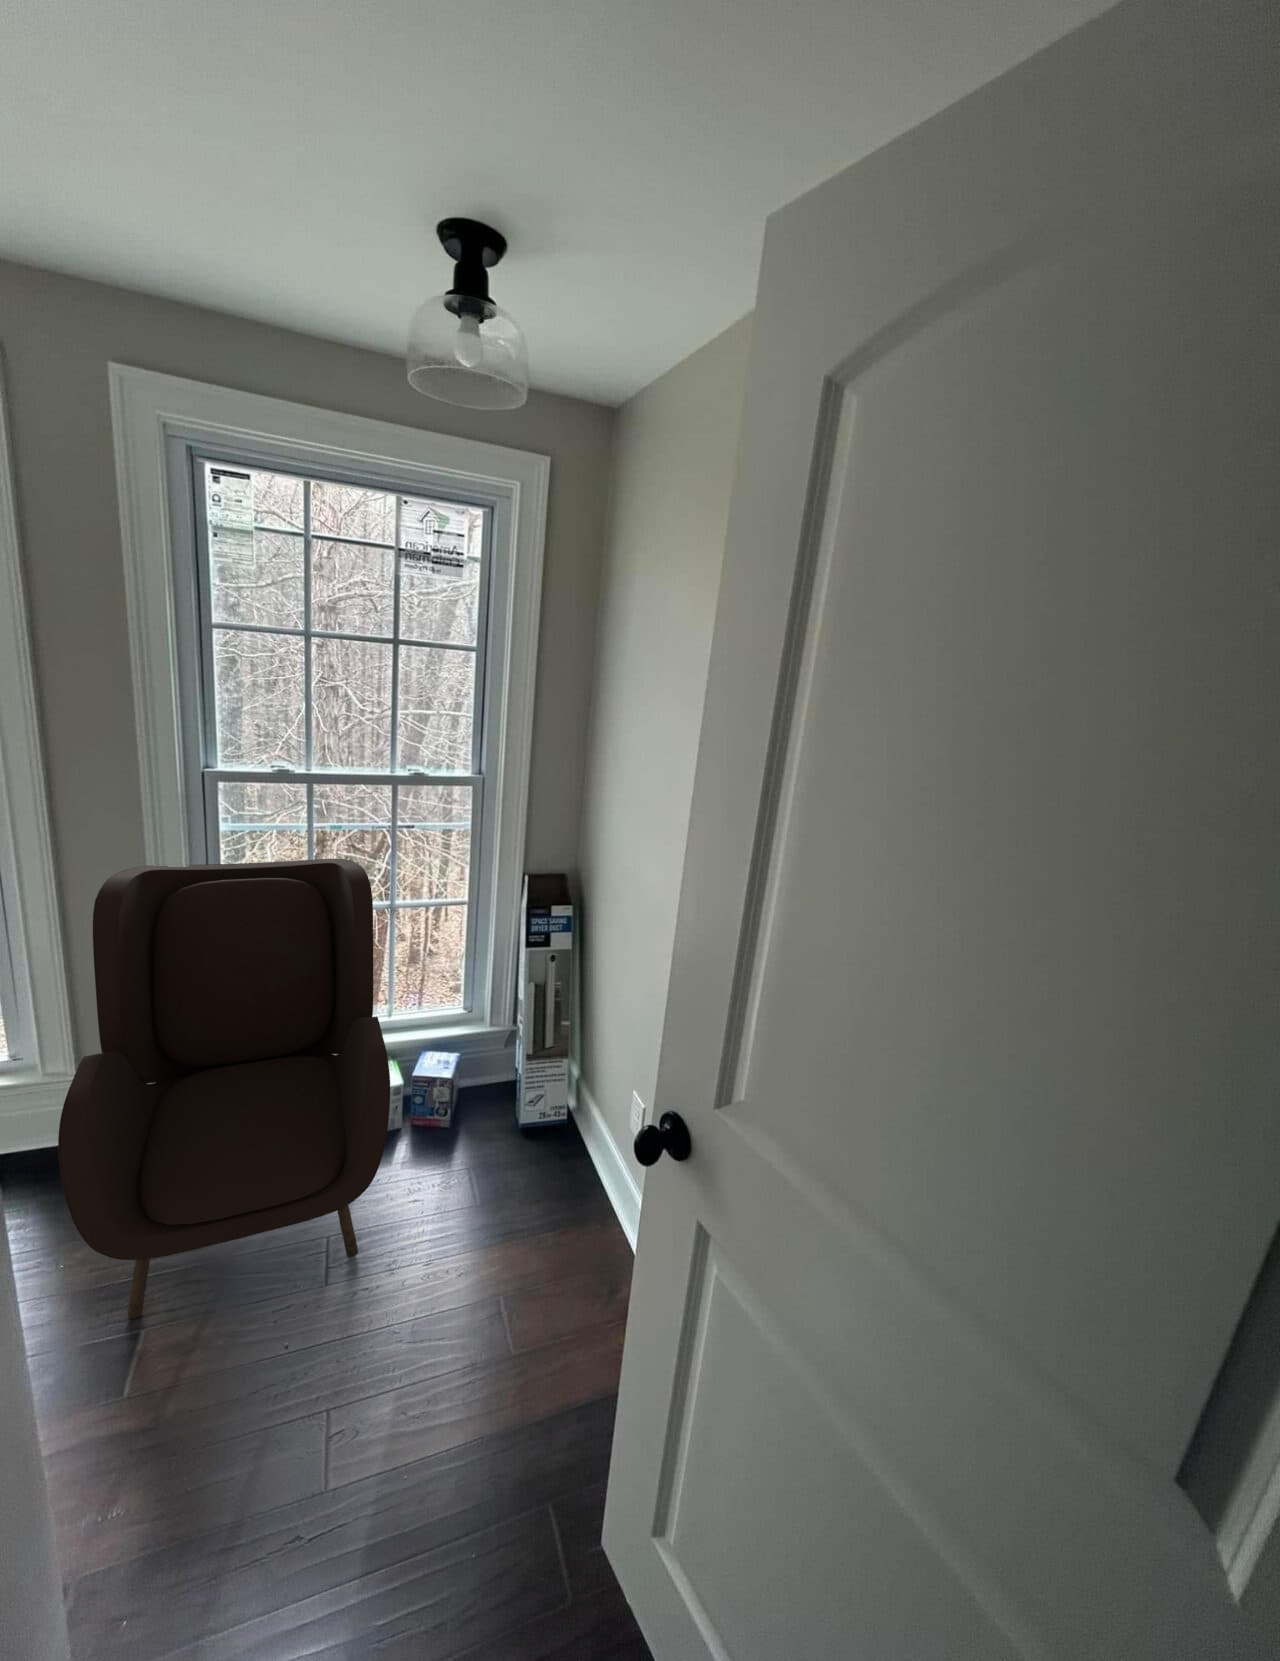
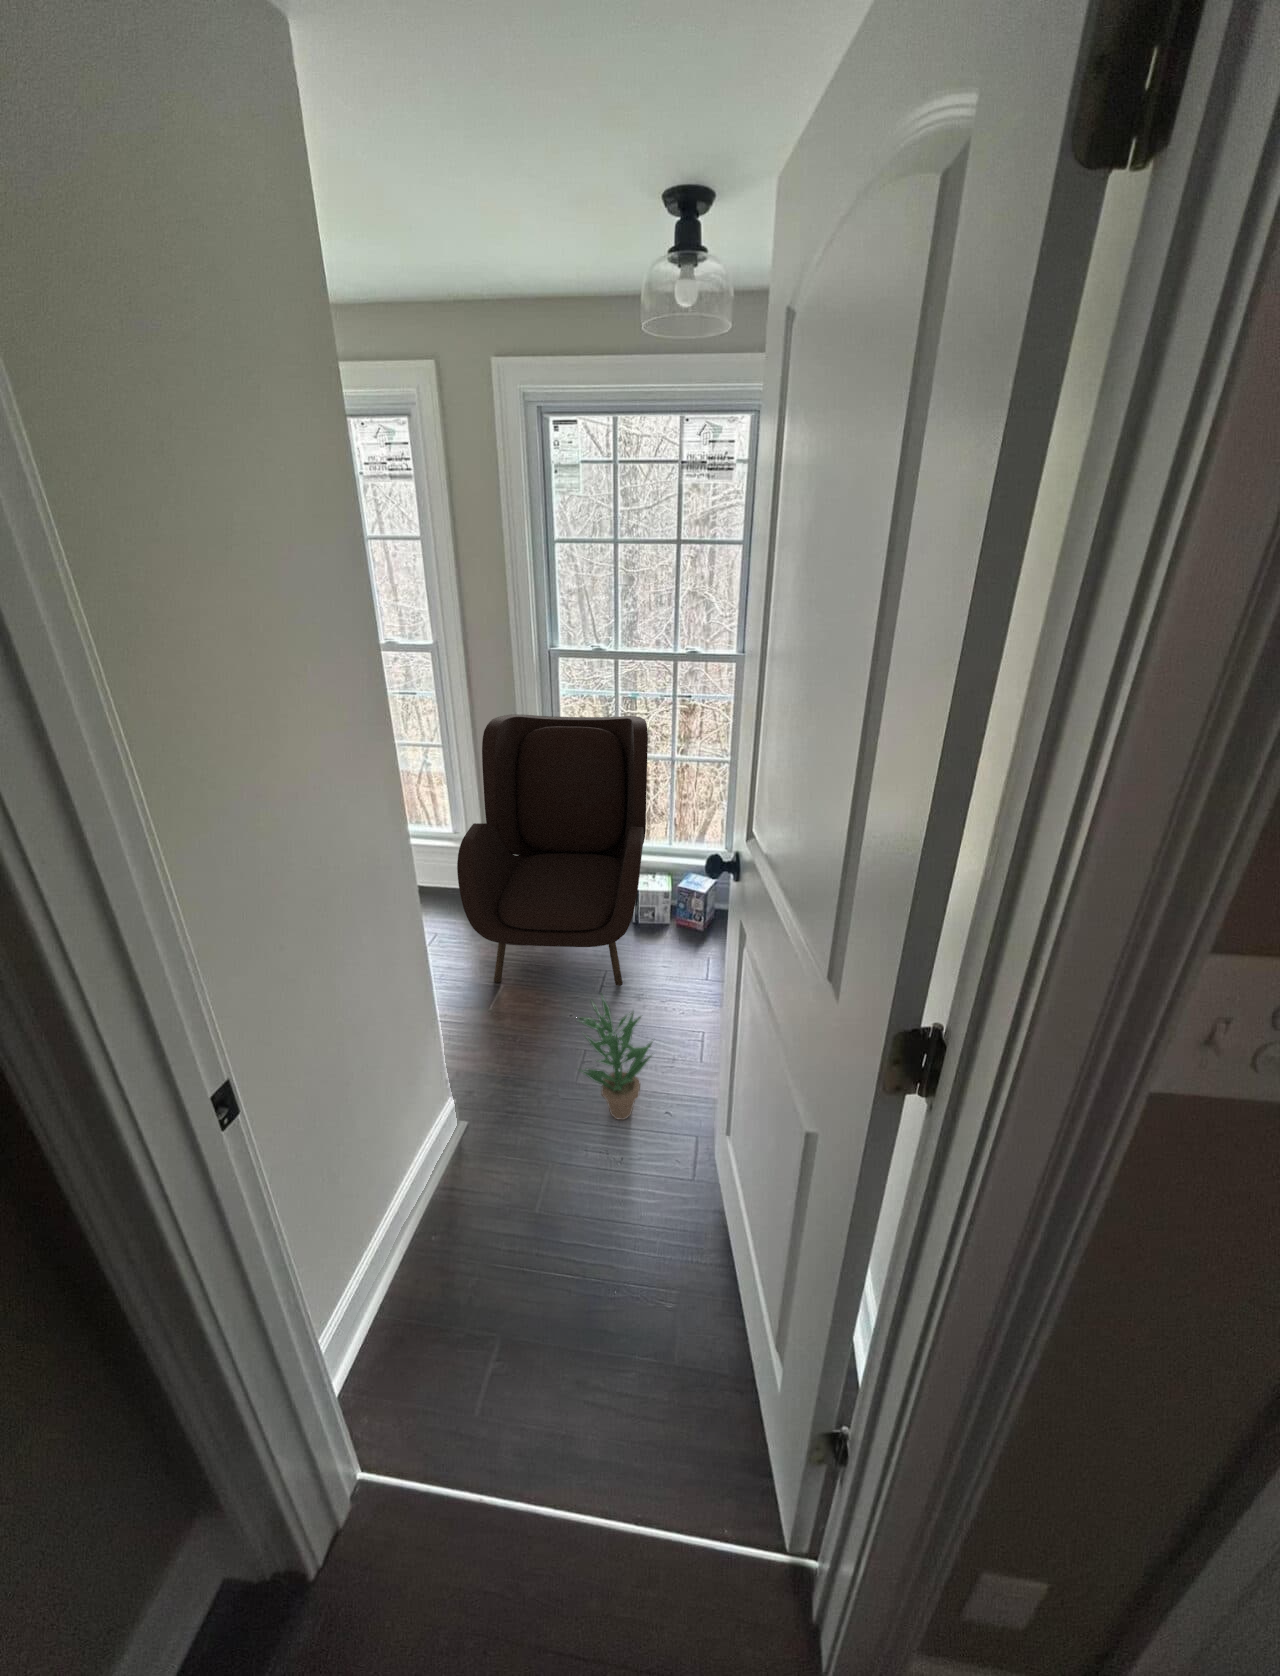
potted plant: none [346,1327,477,1526] -> present [579,995,652,1120]

